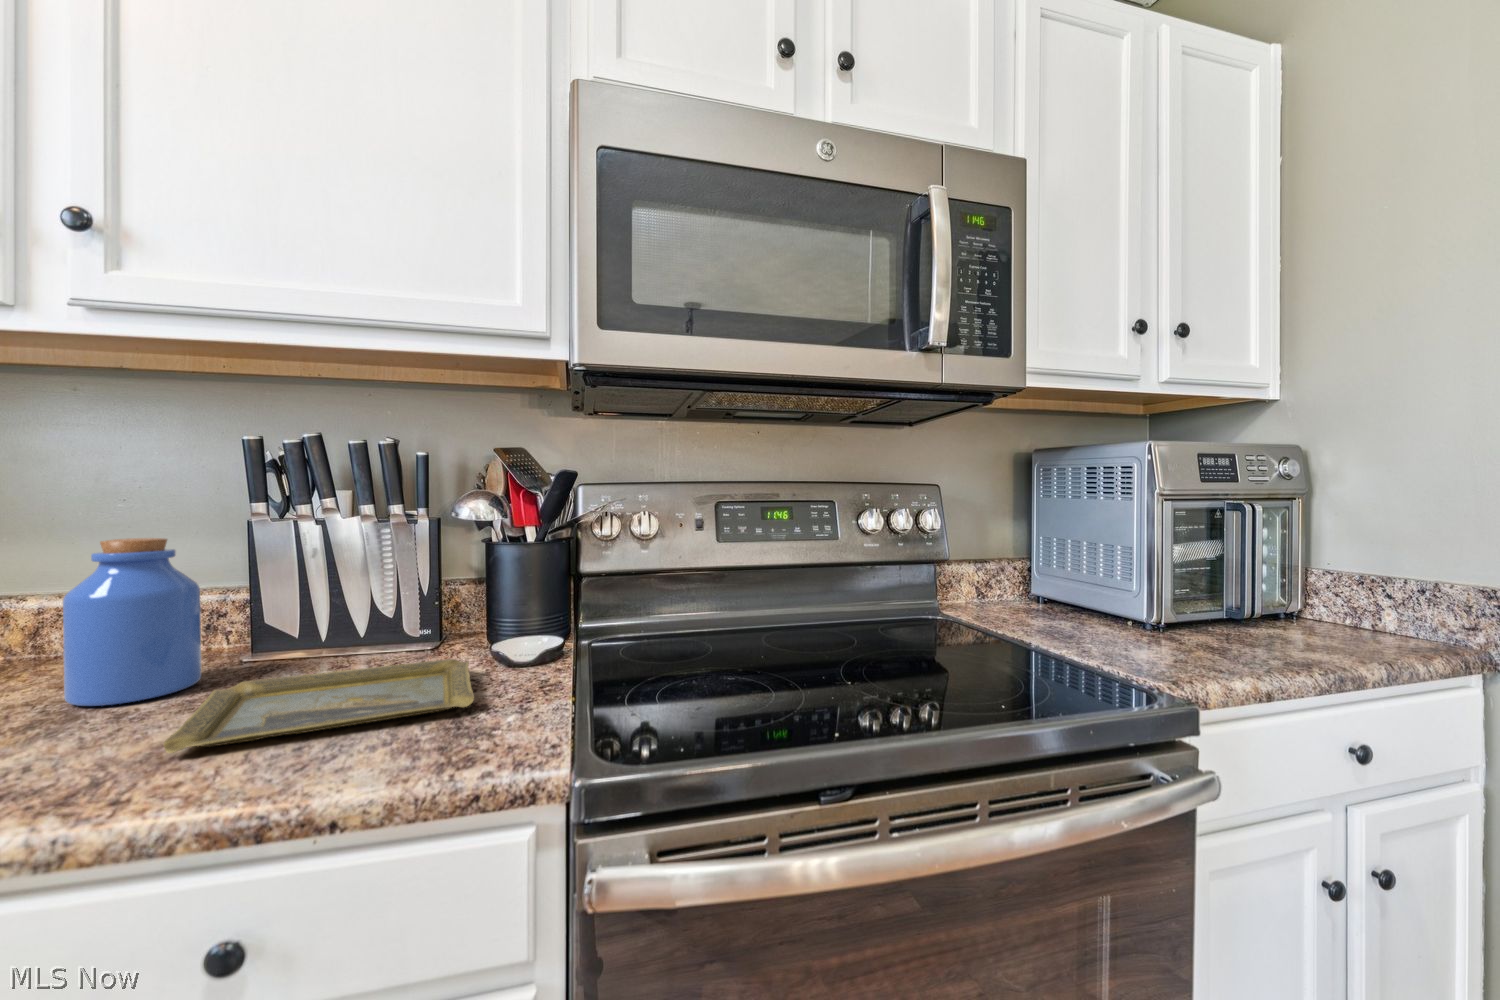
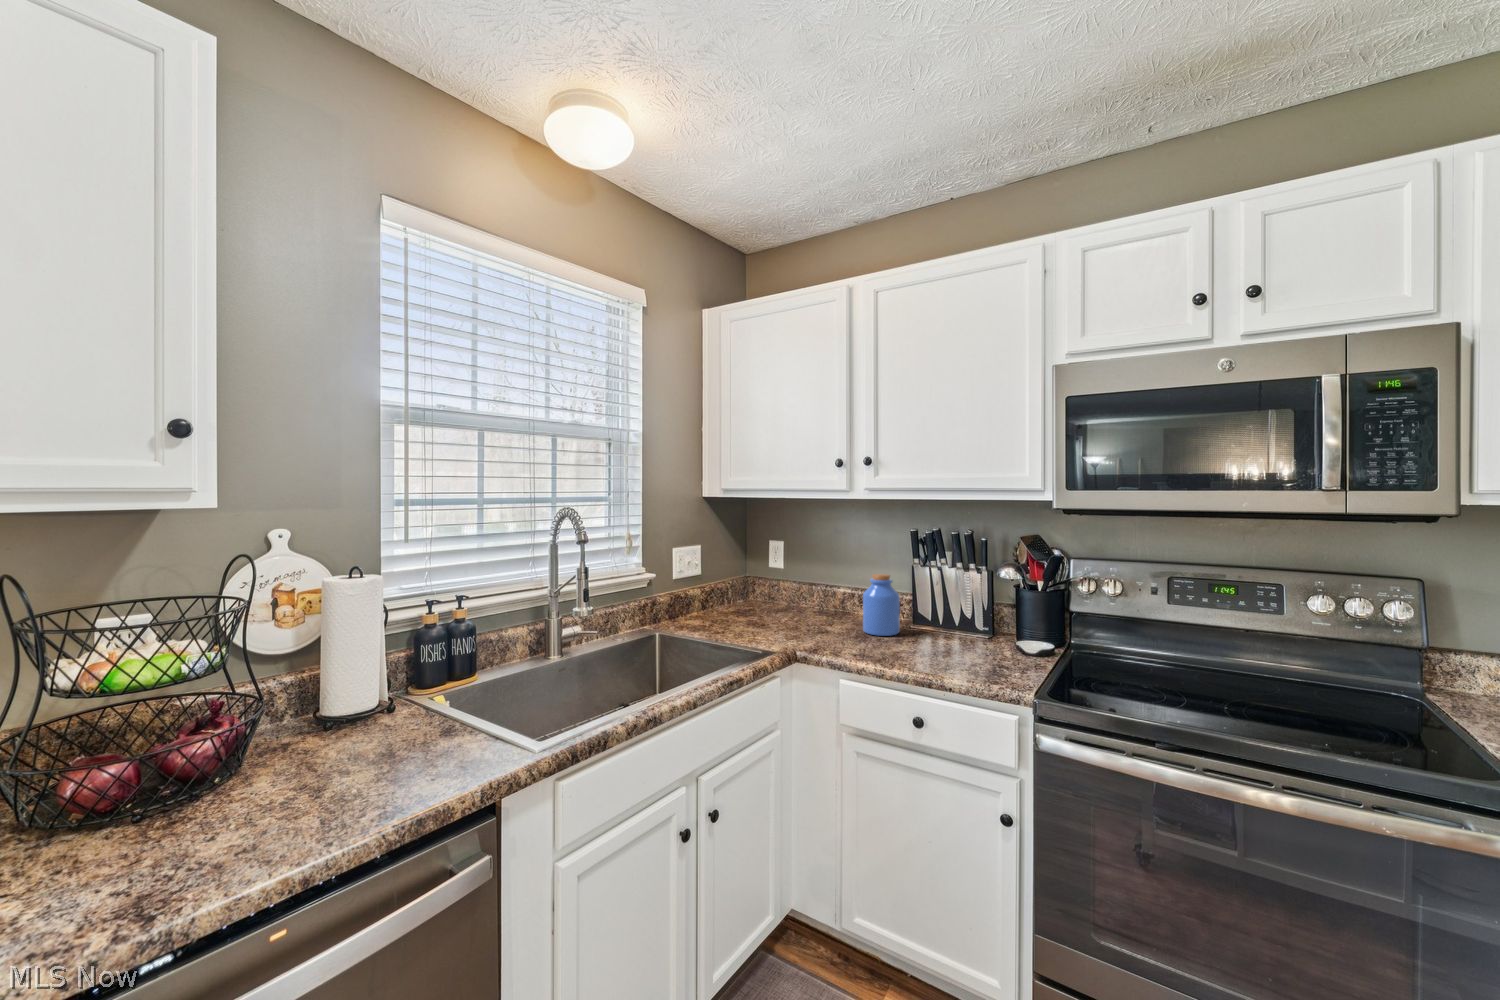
tray: present [164,659,474,753] -> none [900,636,1003,665]

